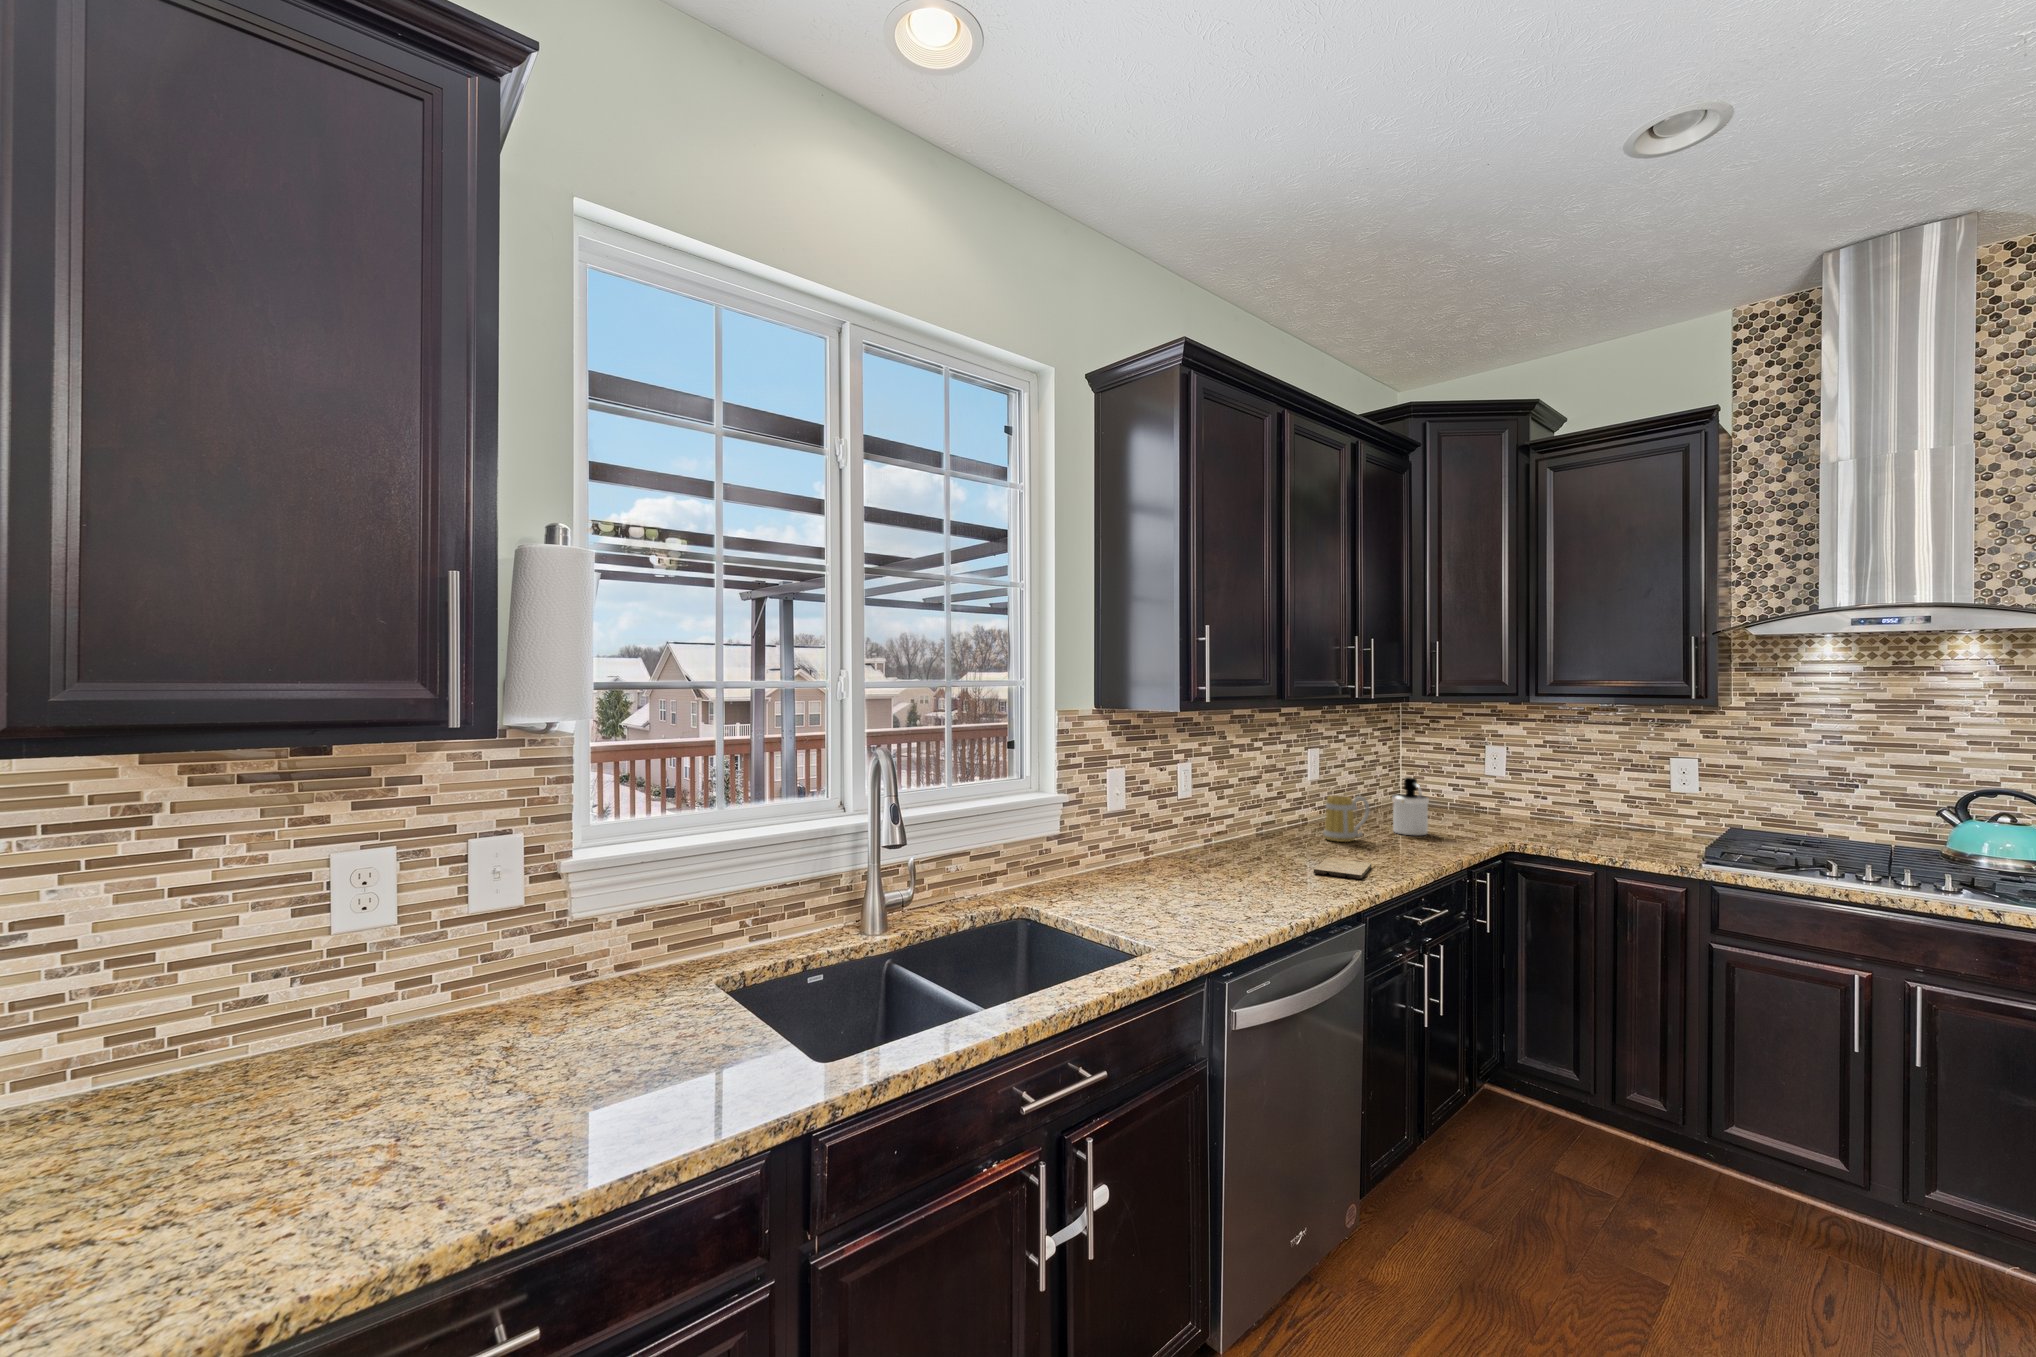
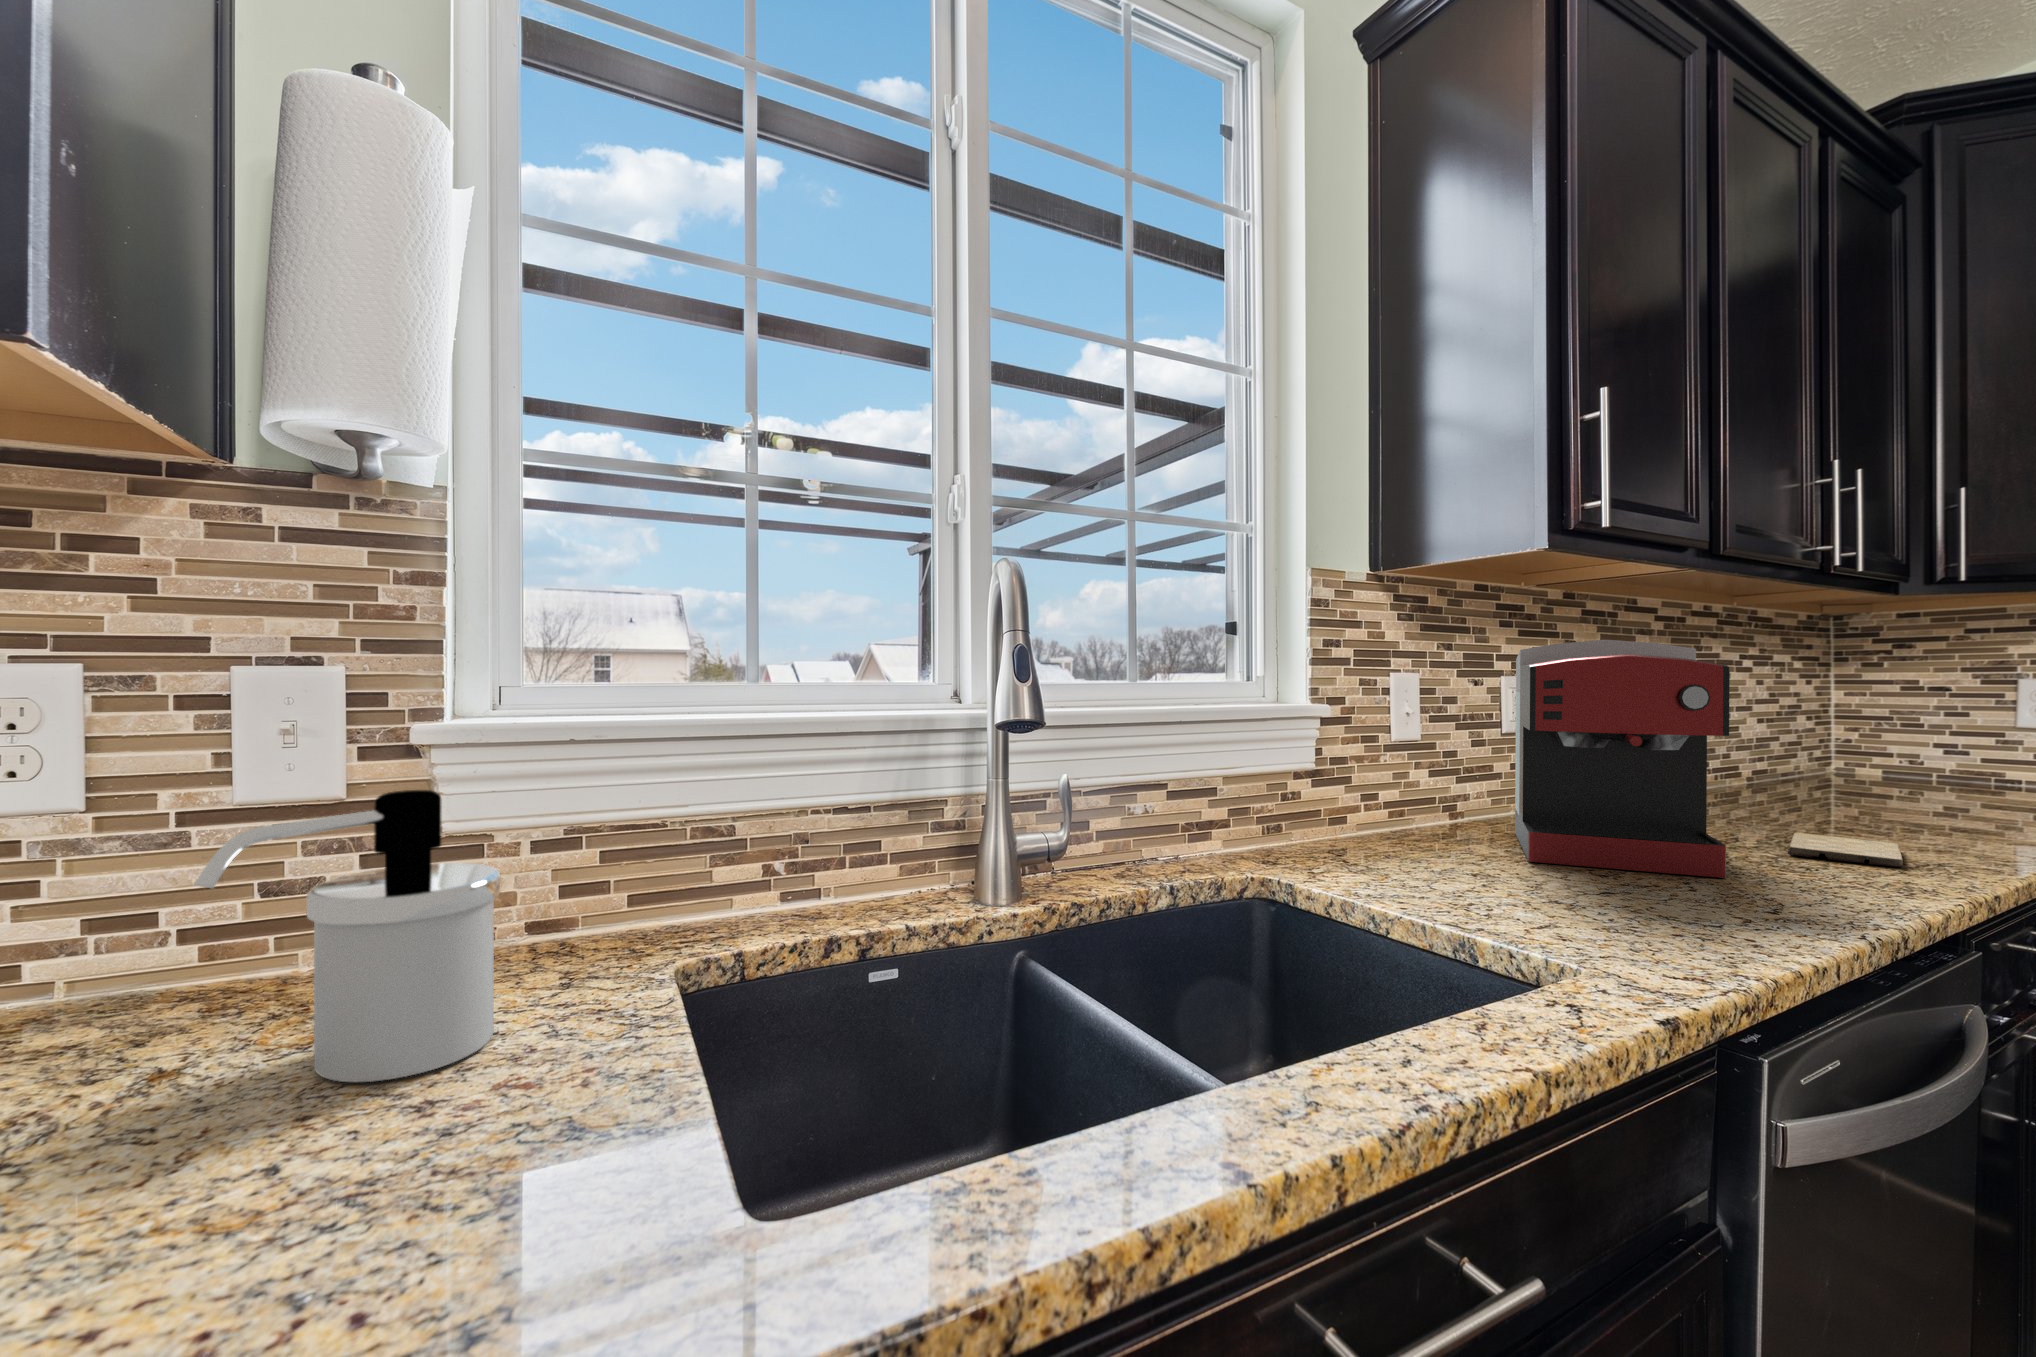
coffee maker: none [1175,753,1270,892] -> present [1515,640,1730,878]
soap dispenser: present [1392,777,1429,835] -> present [195,790,500,1082]
mug: present [1324,795,1370,842] -> none [1750,740,1841,815]

